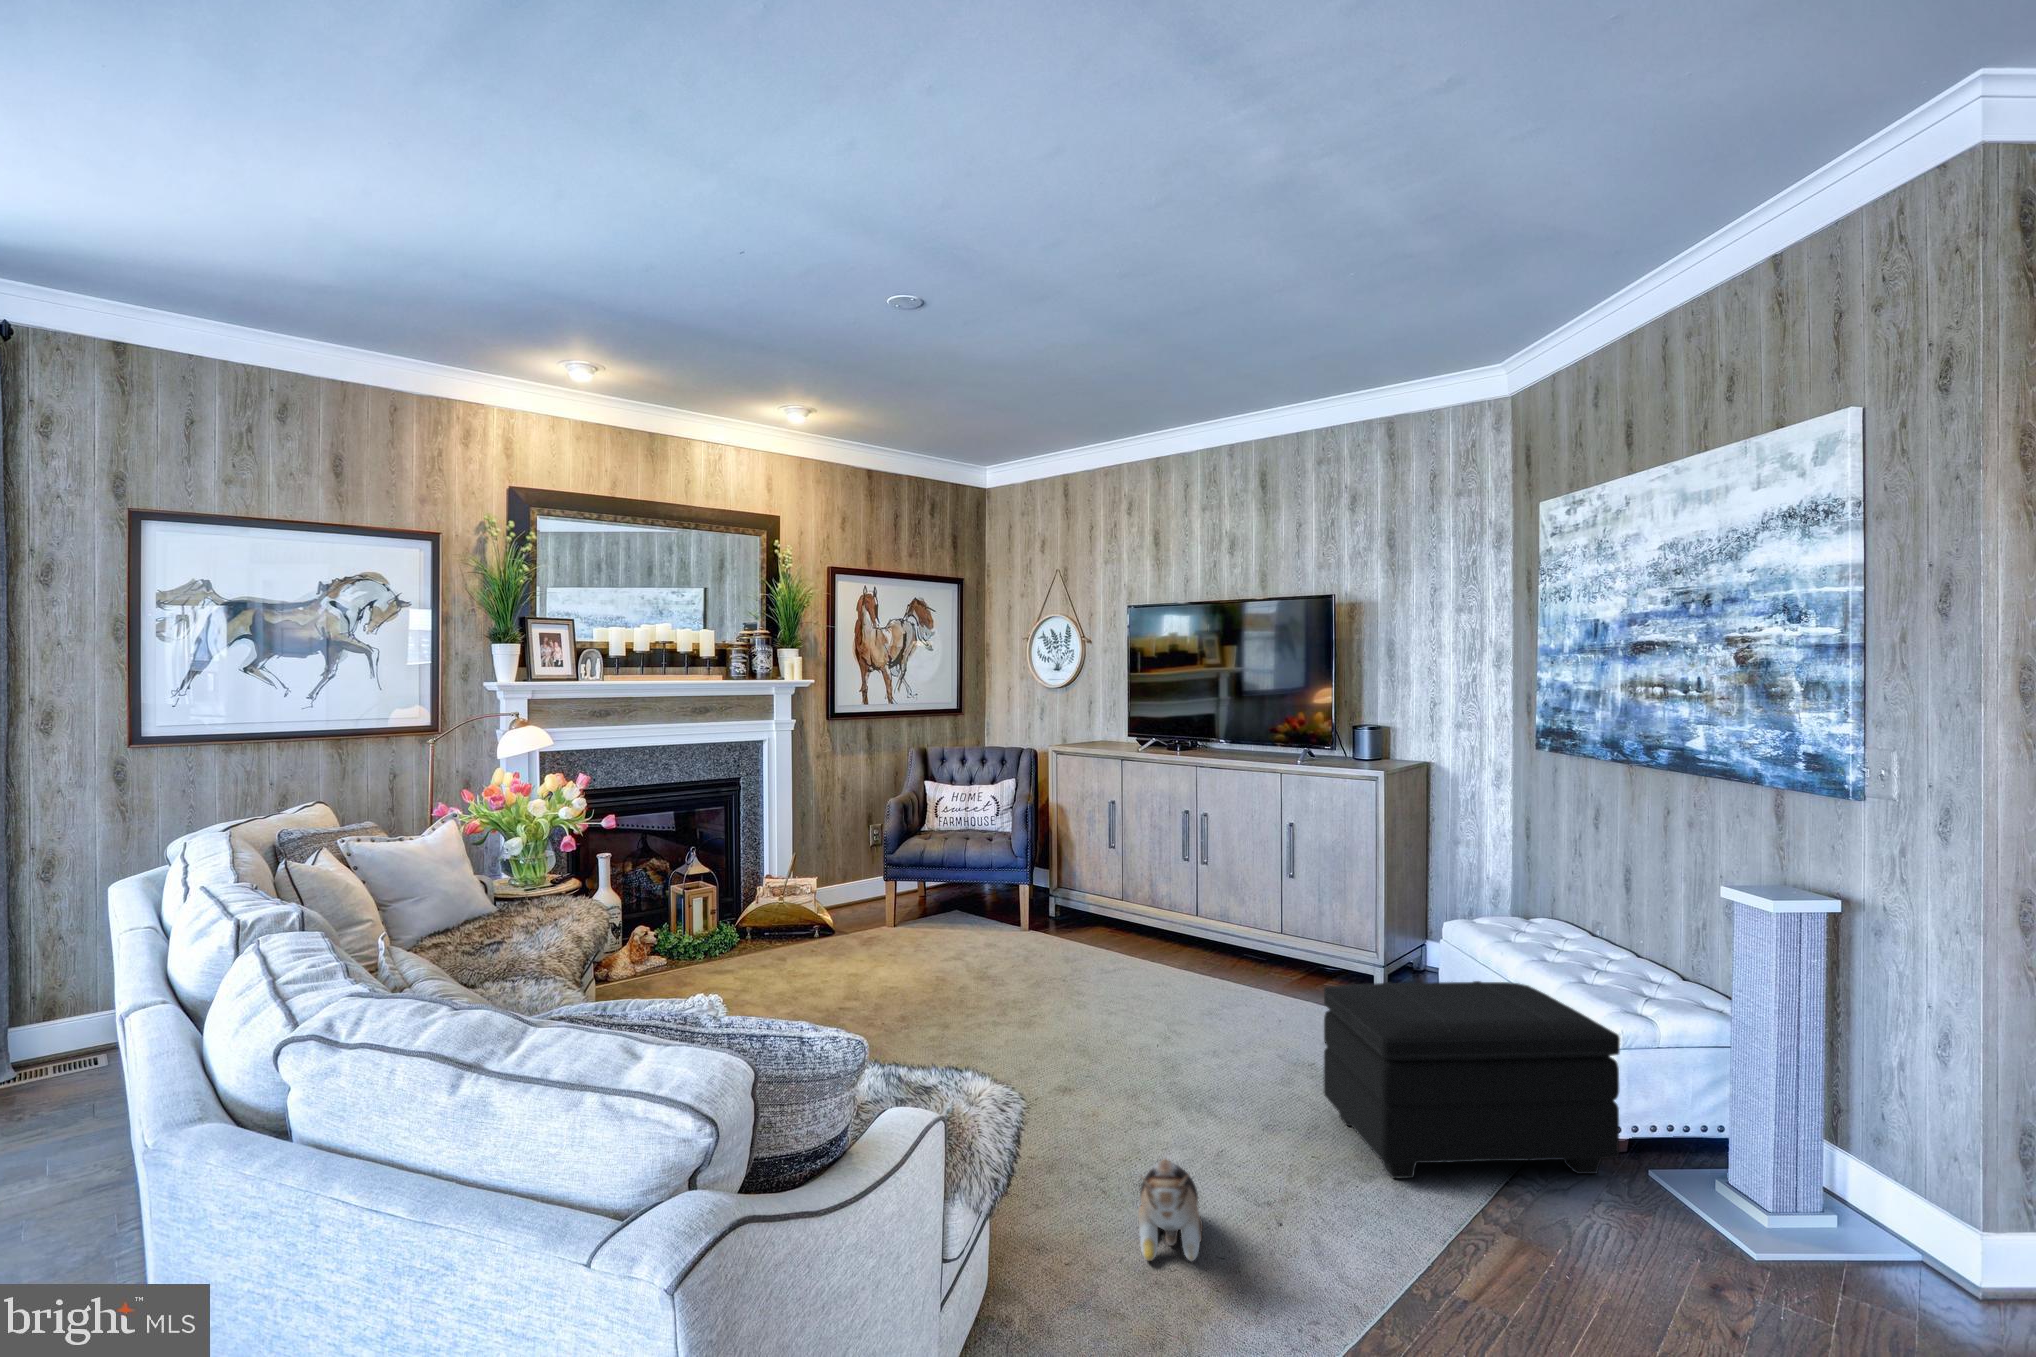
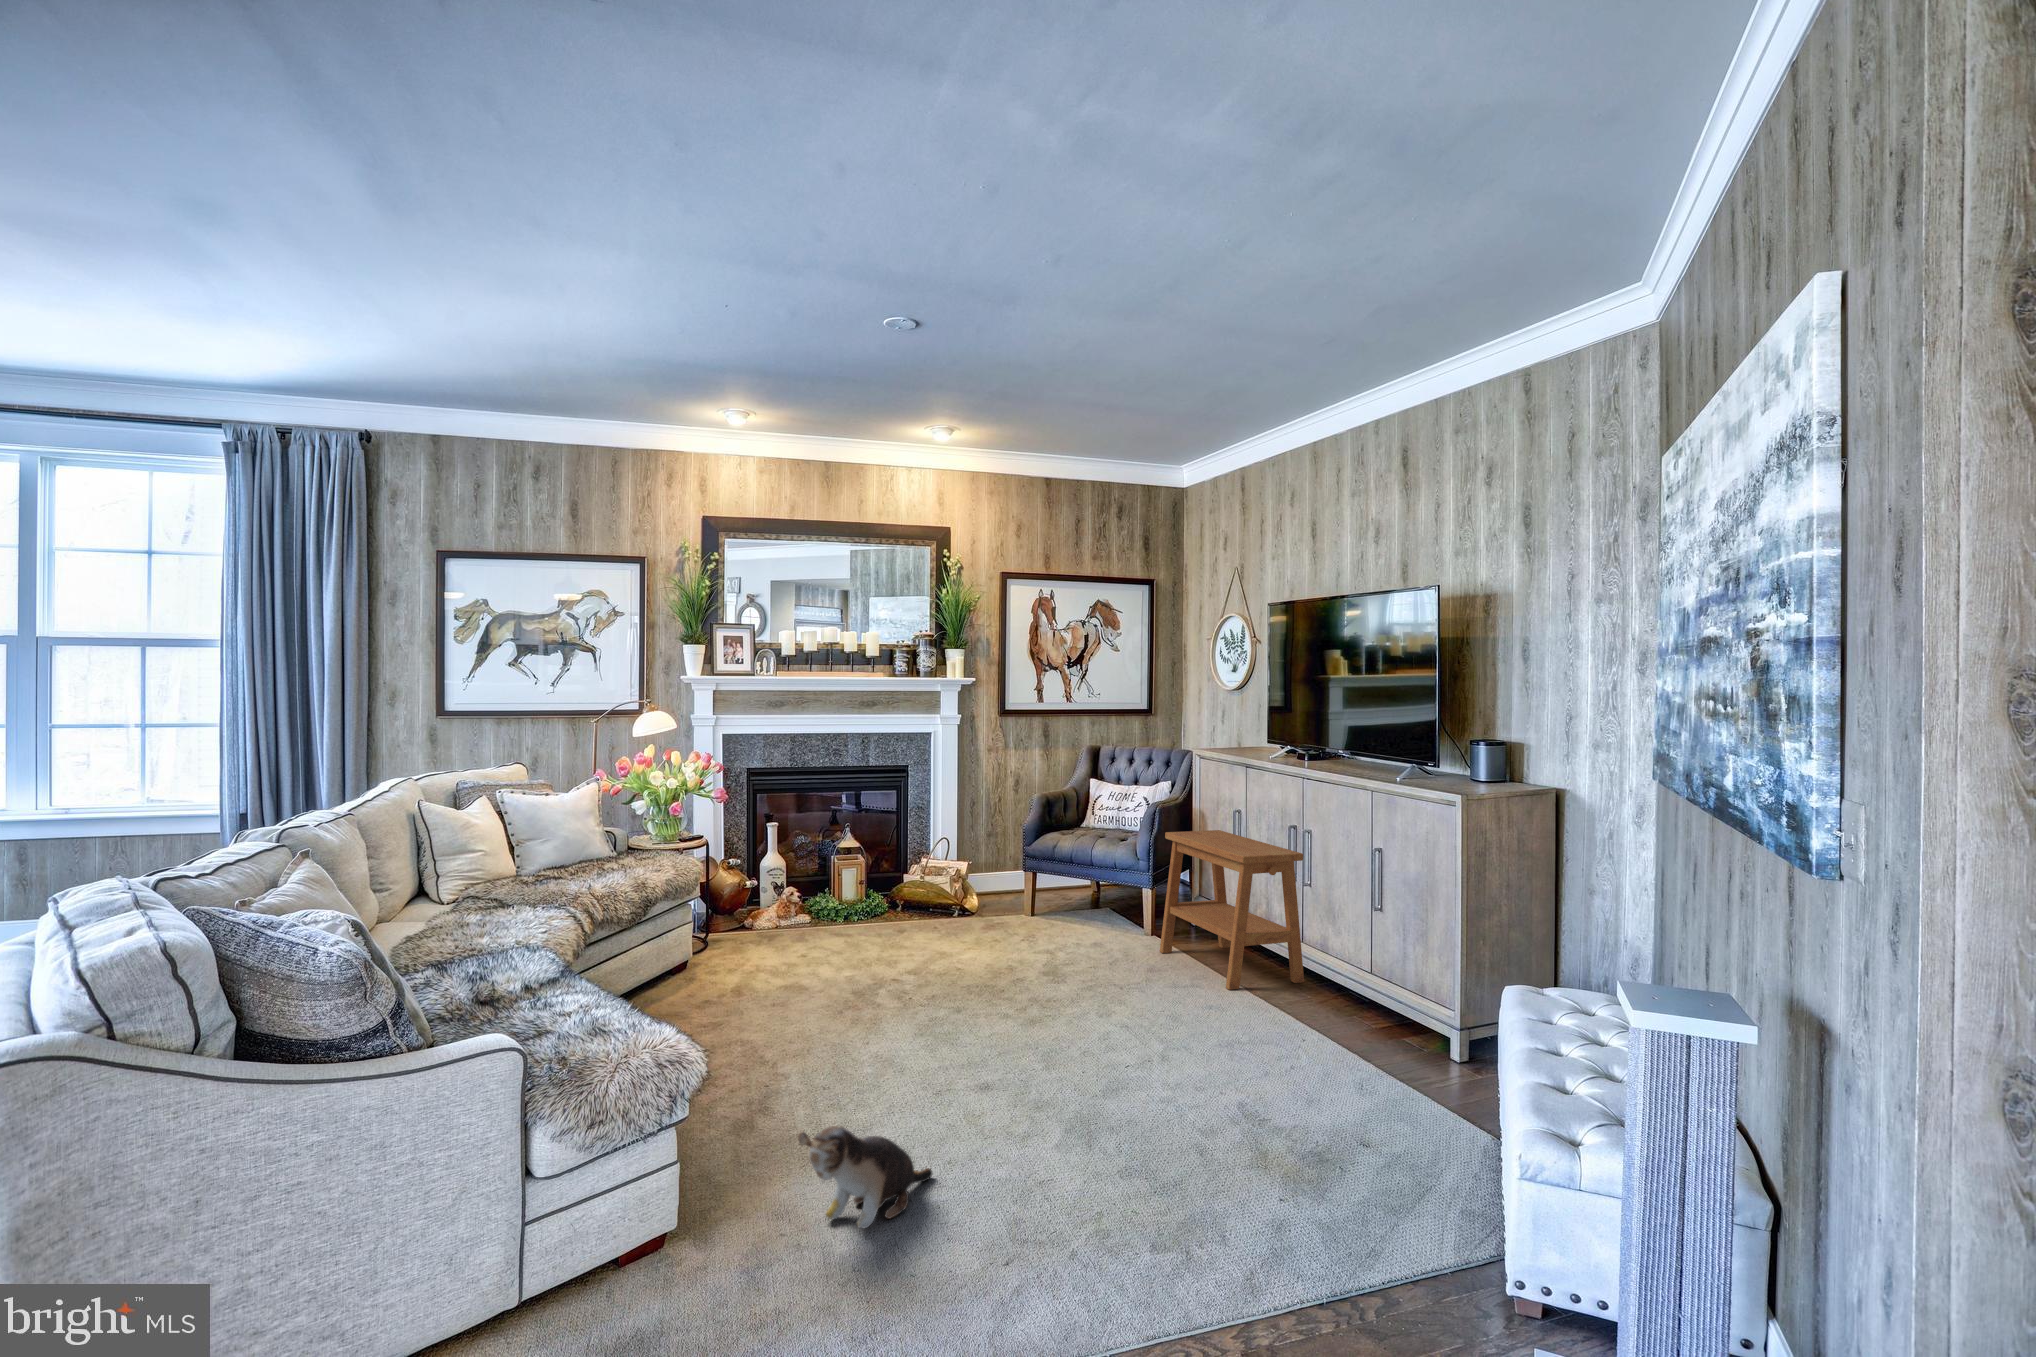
side table: none [1057,821,1209,968] -> present [1160,830,1304,990]
footstool: present [1324,981,1620,1178] -> none [1138,1012,1428,1273]

